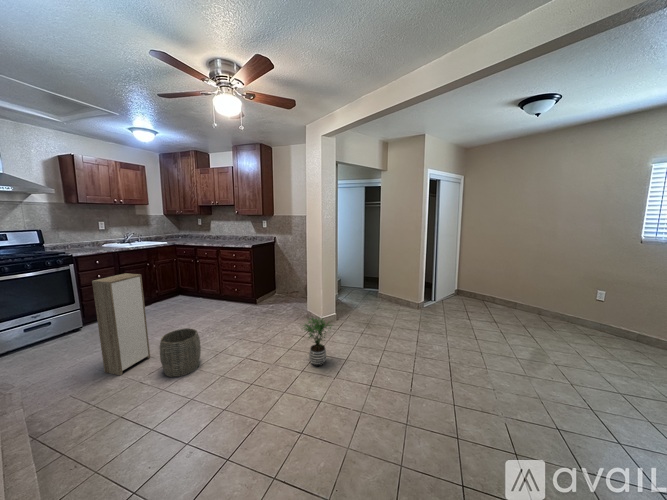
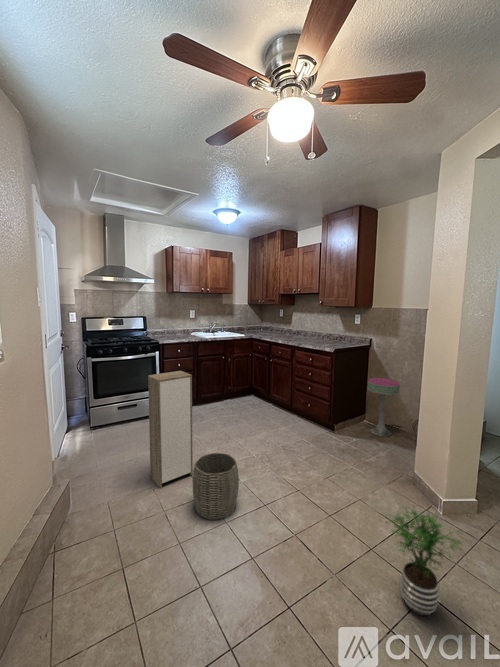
bar stool: none [276,262,295,299] -> present [367,378,400,437]

